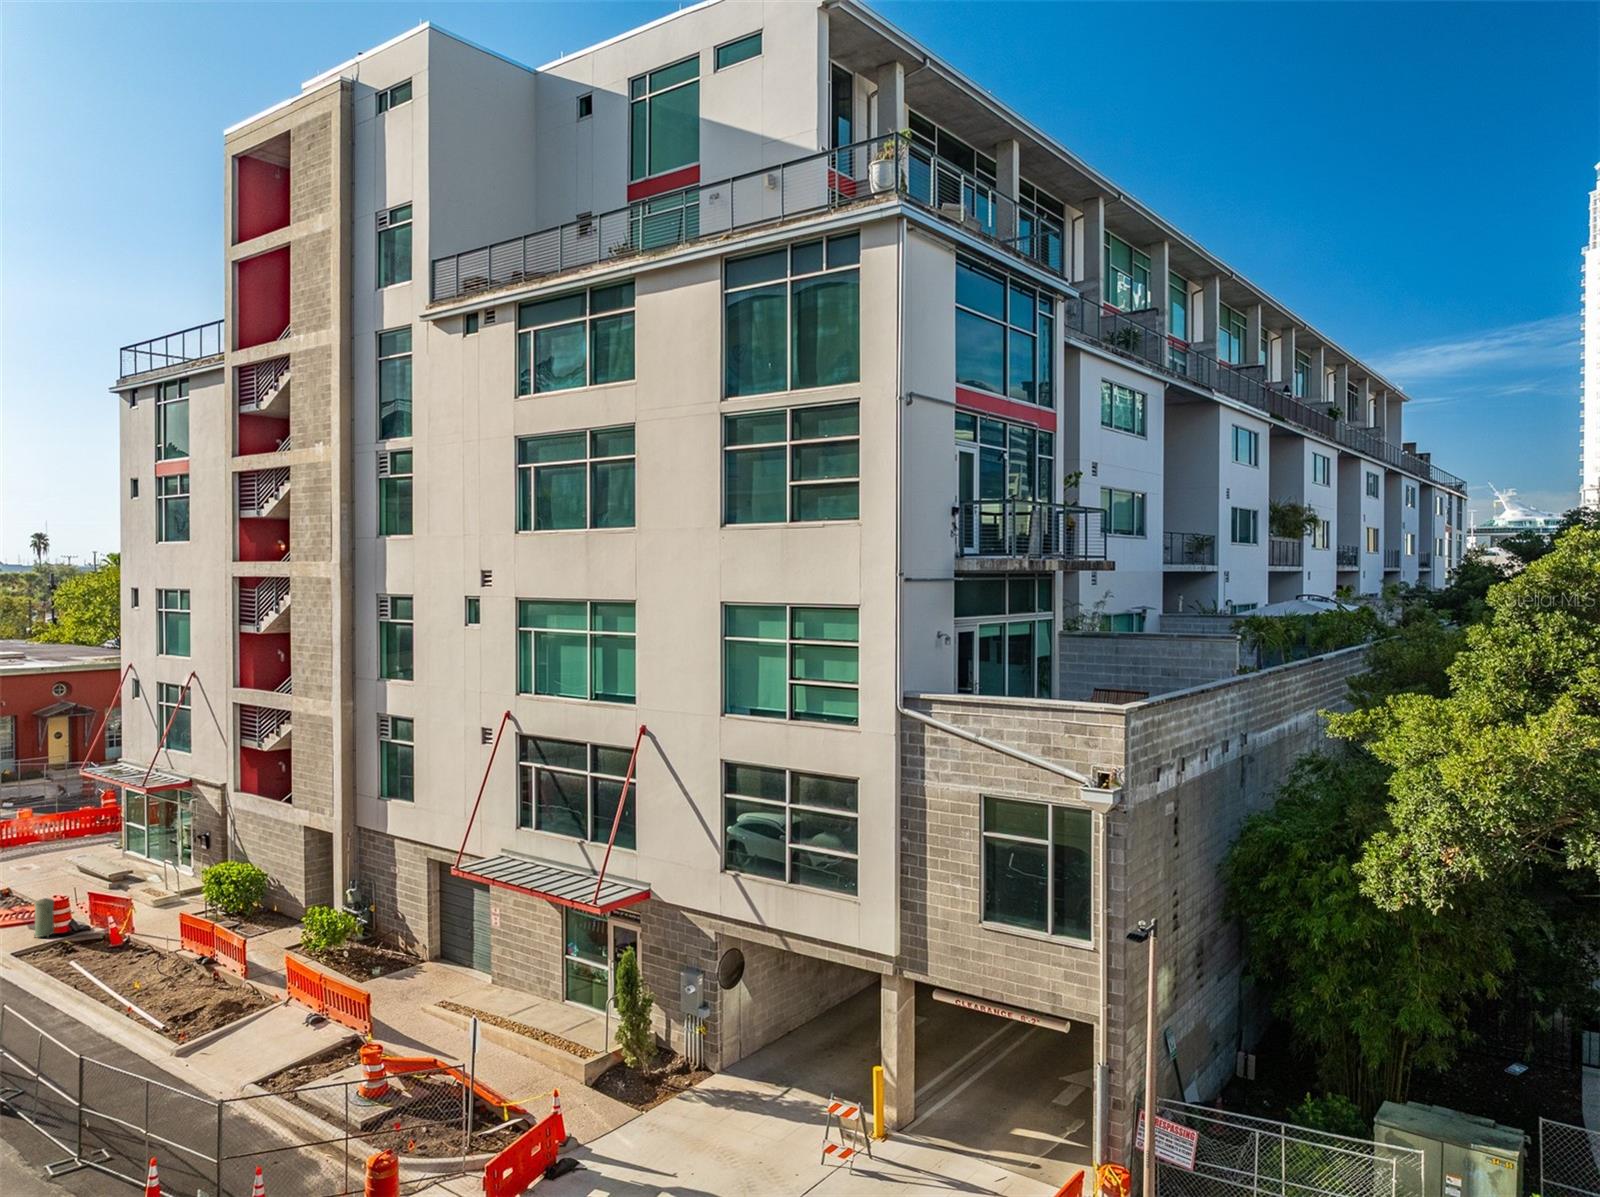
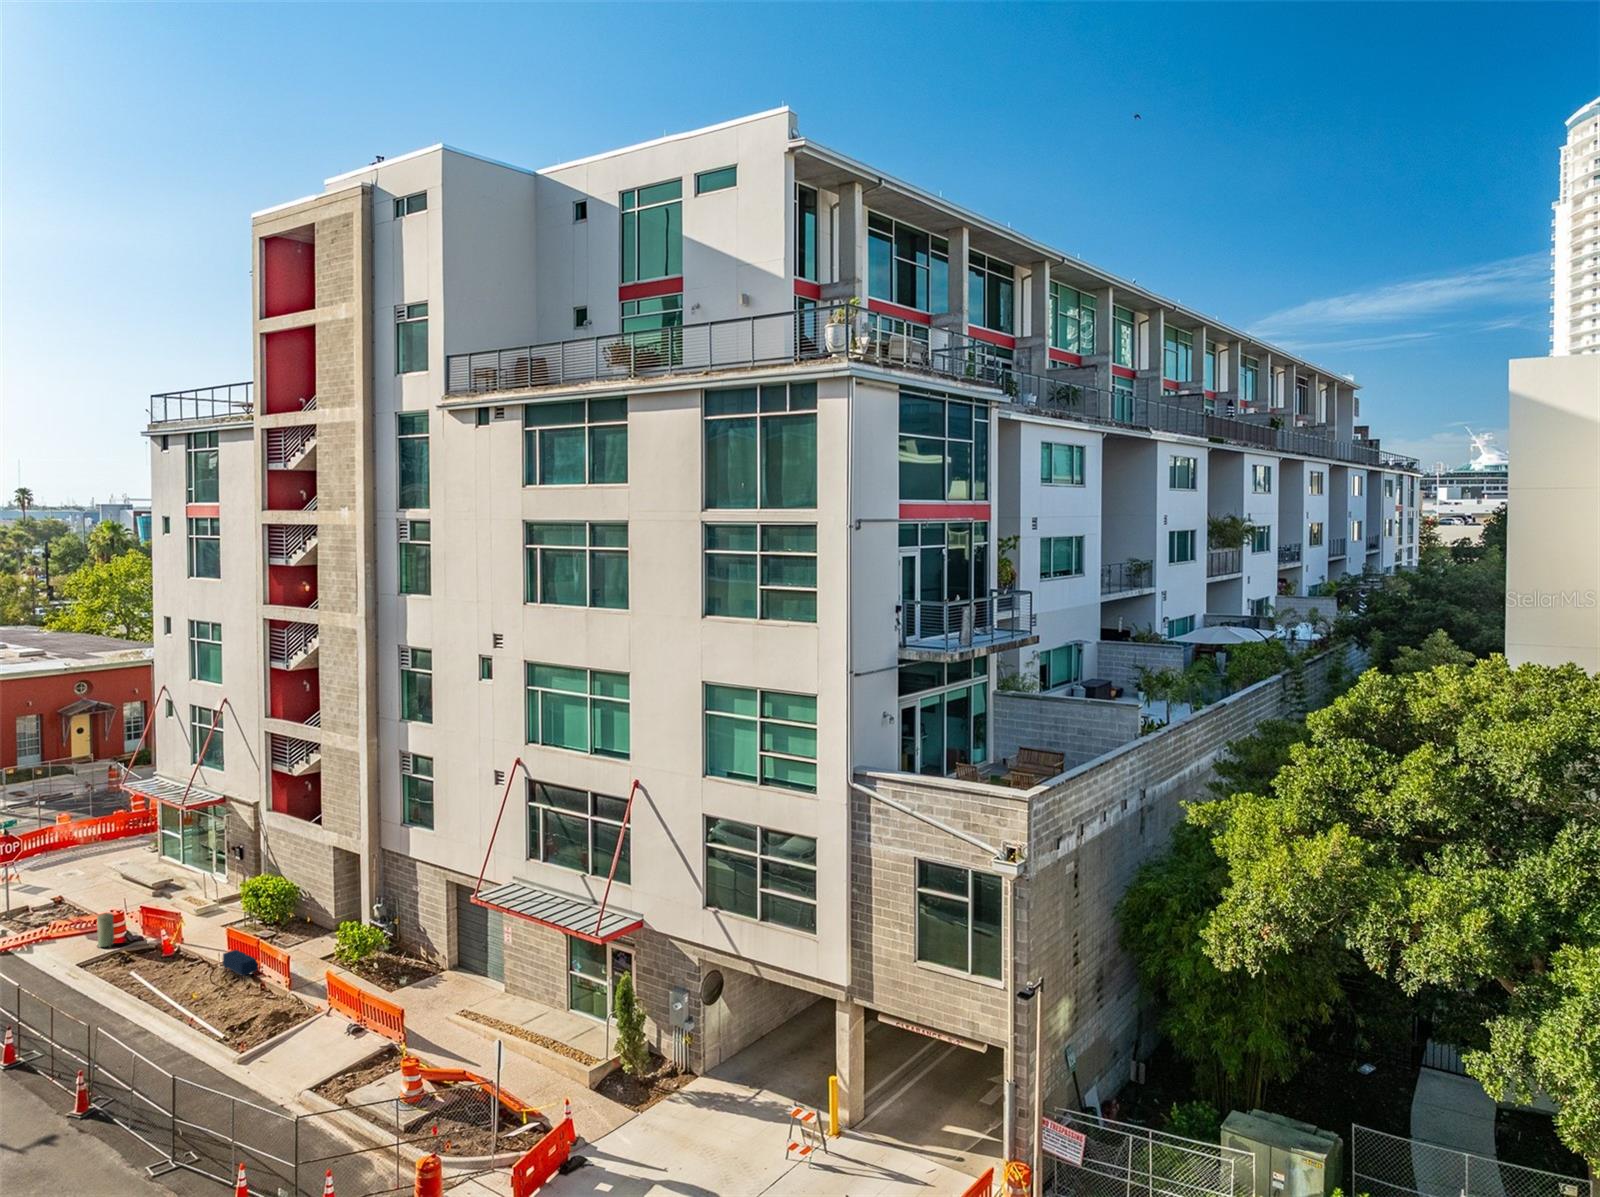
bench: none [171,935,215,972] -> present [223,950,258,980]

